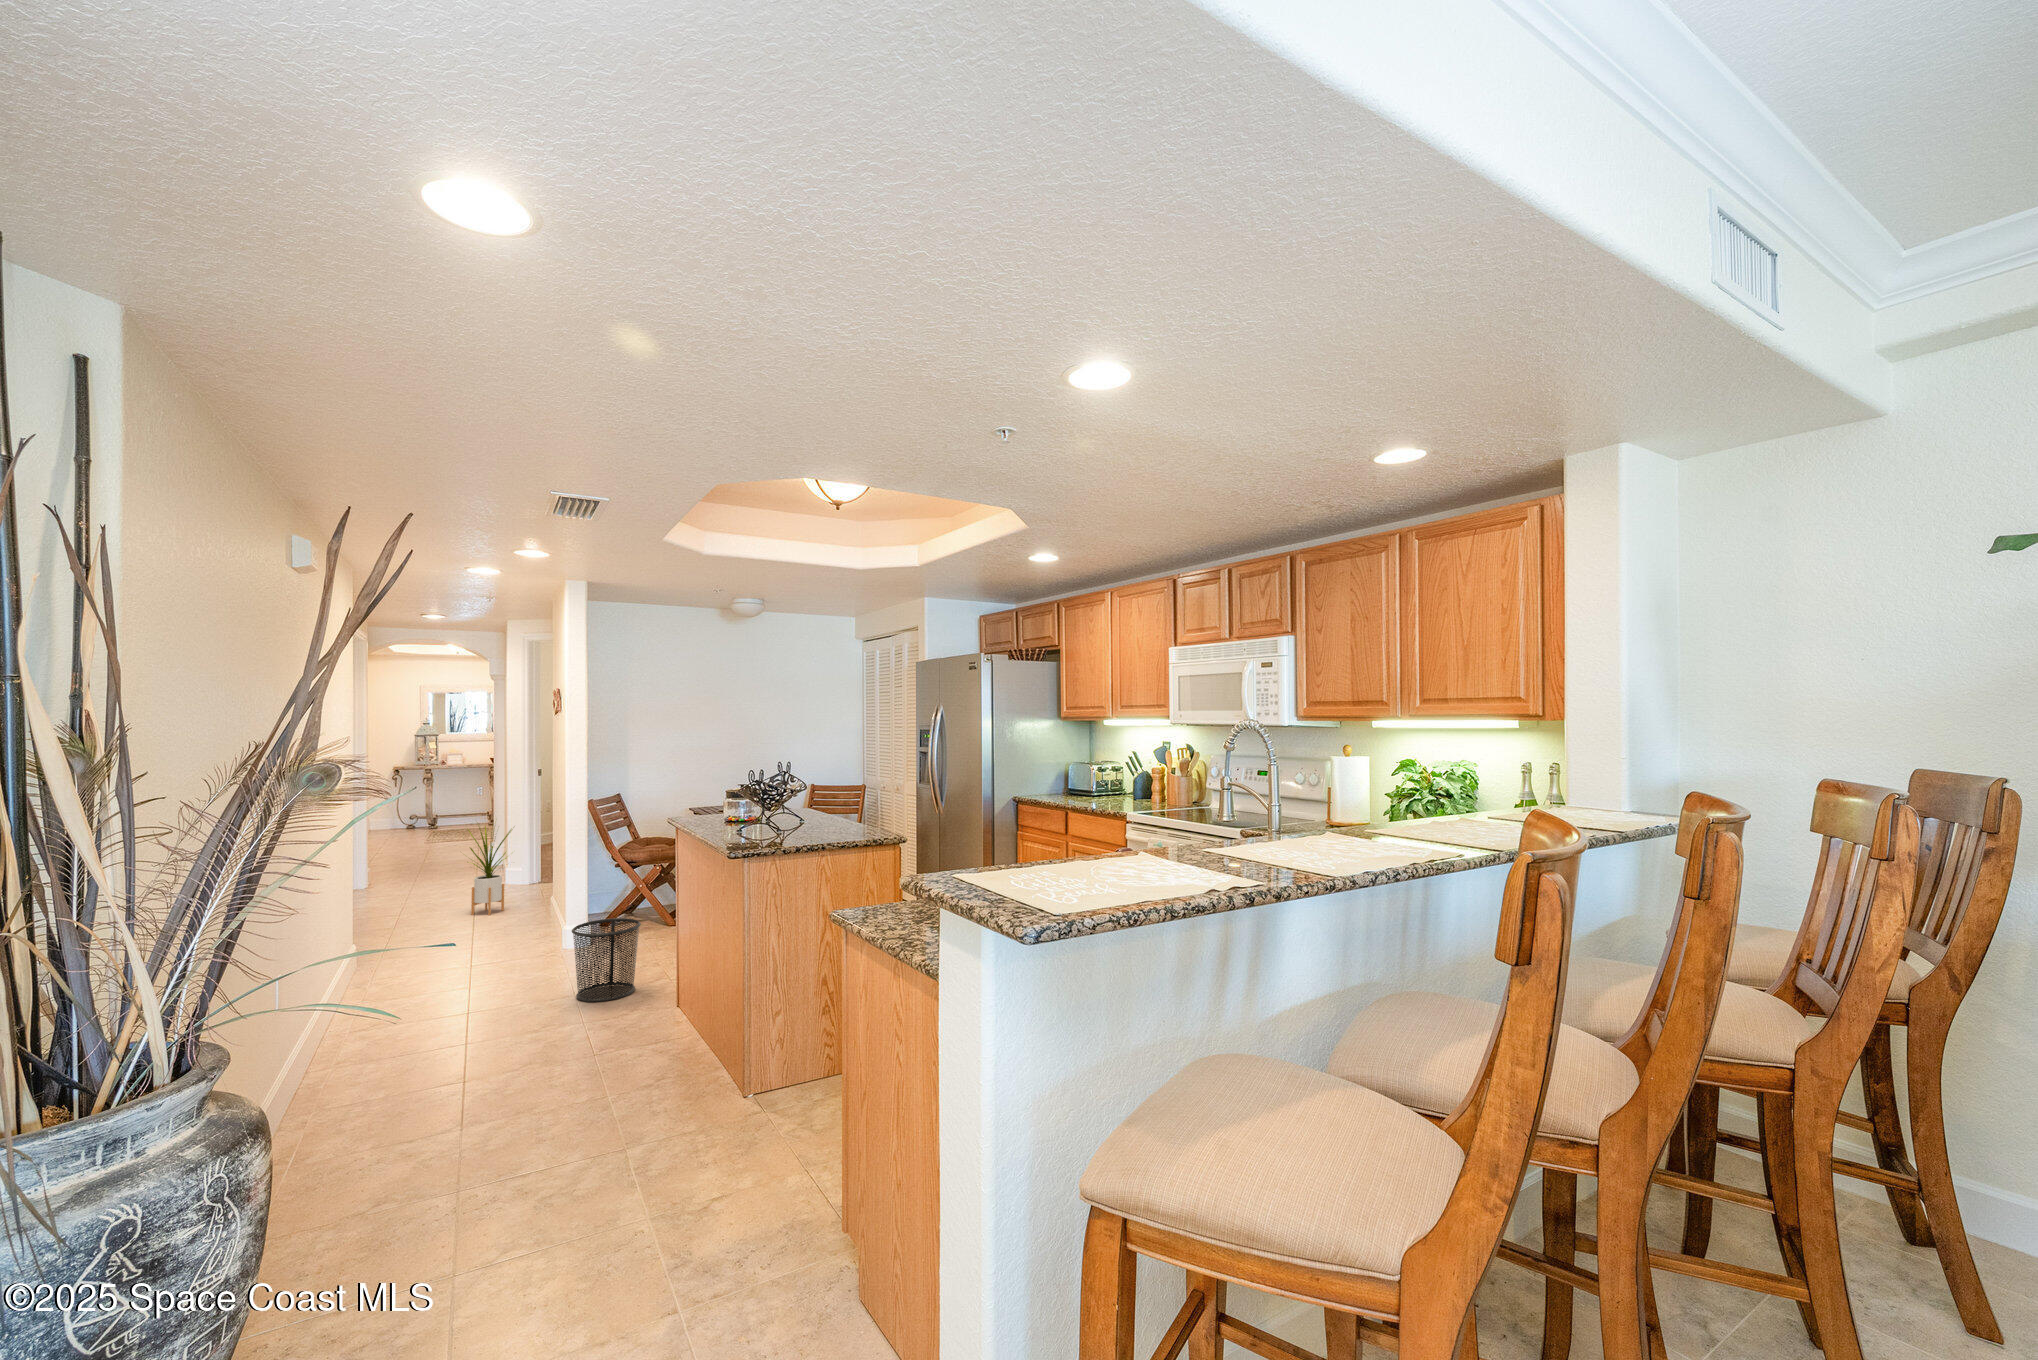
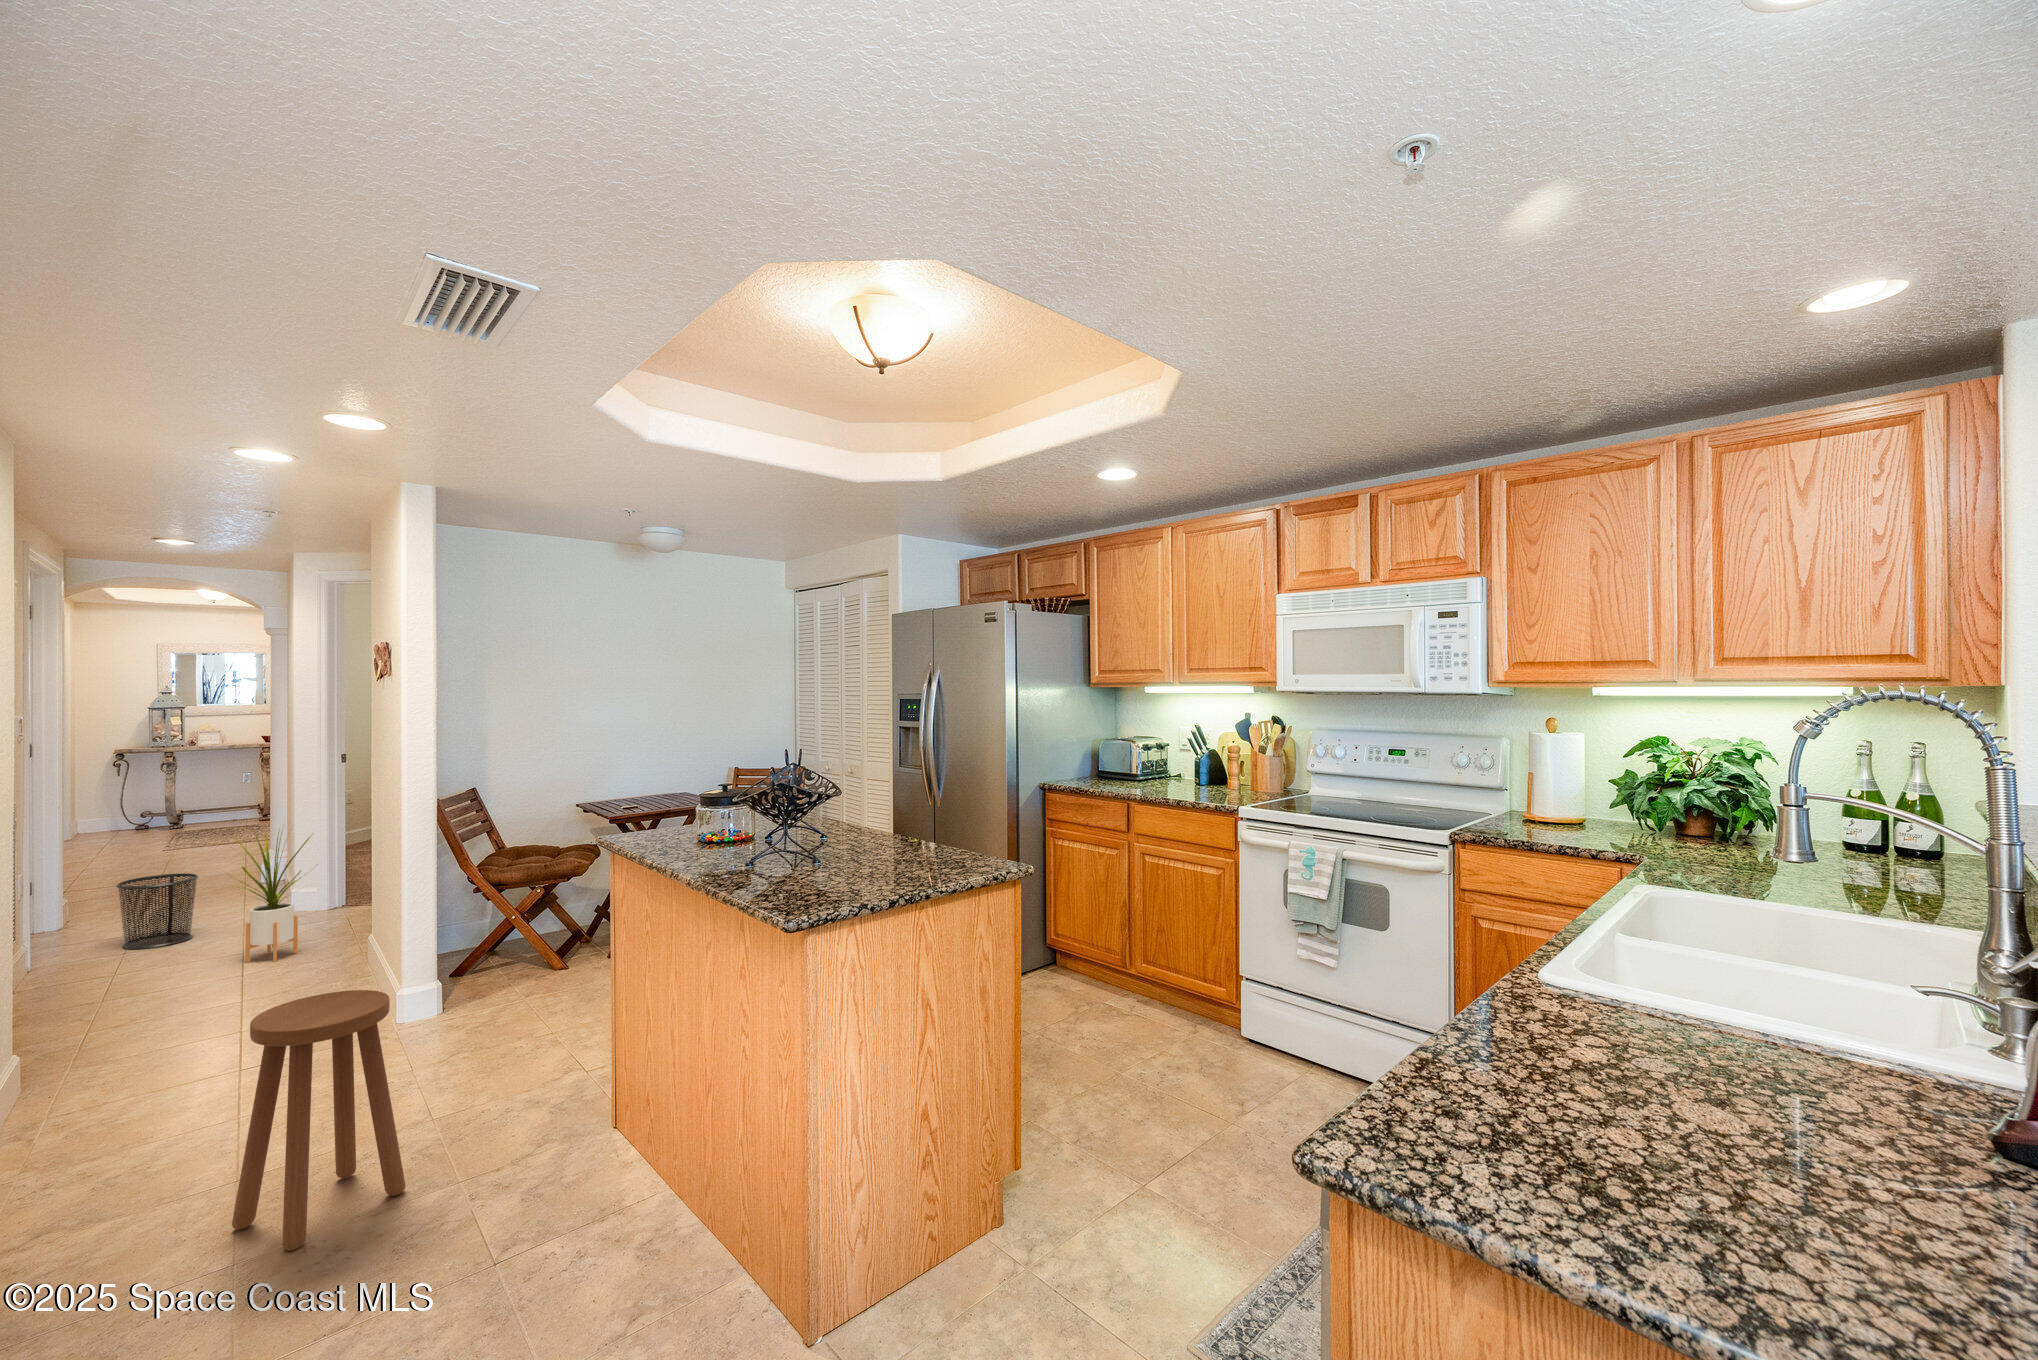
stool: none [453,910,547,1054] -> present [232,990,405,1251]
waste bin: present [572,918,641,1002] -> present [116,873,199,950]

